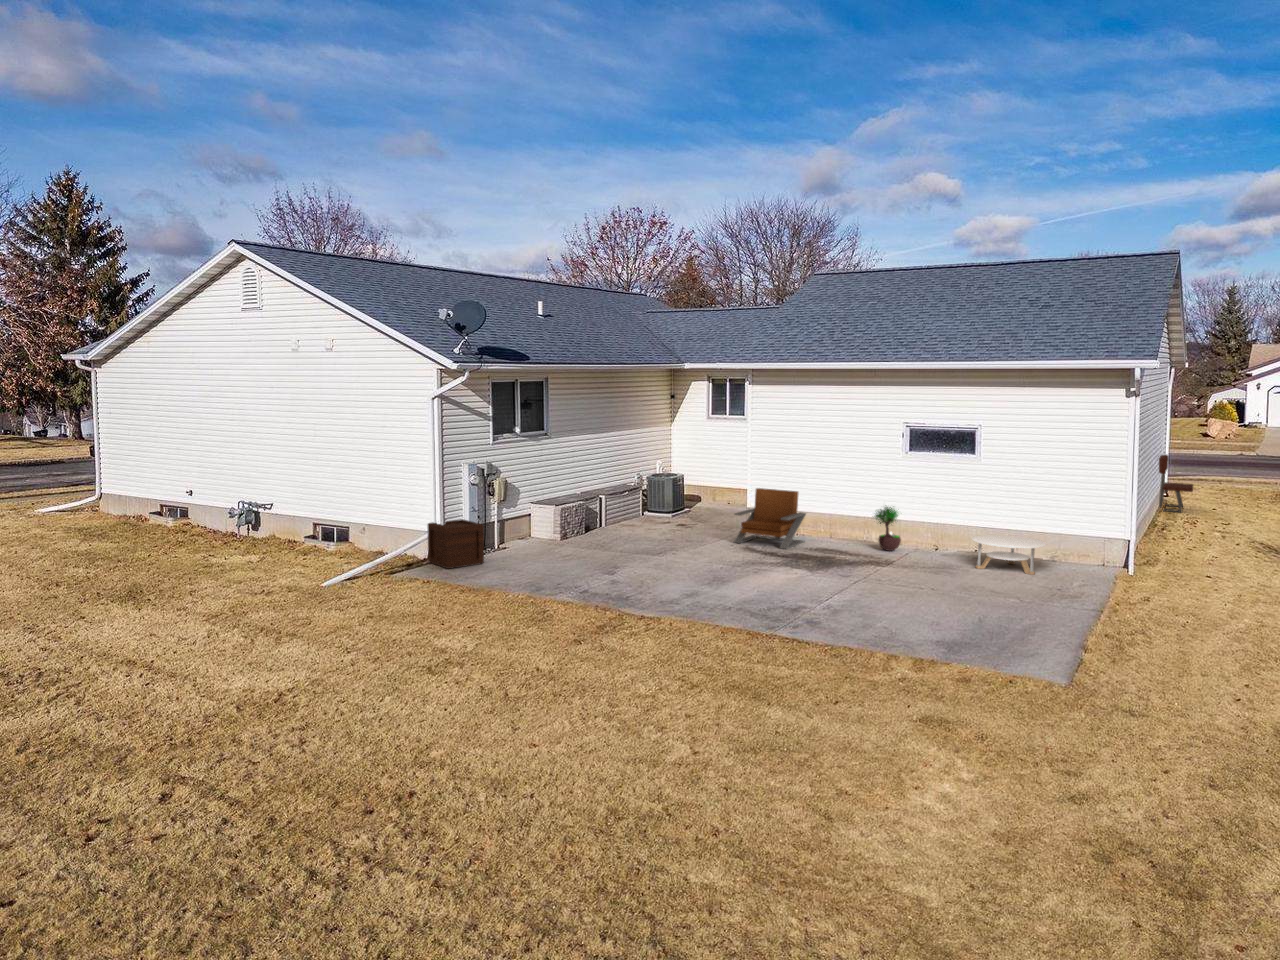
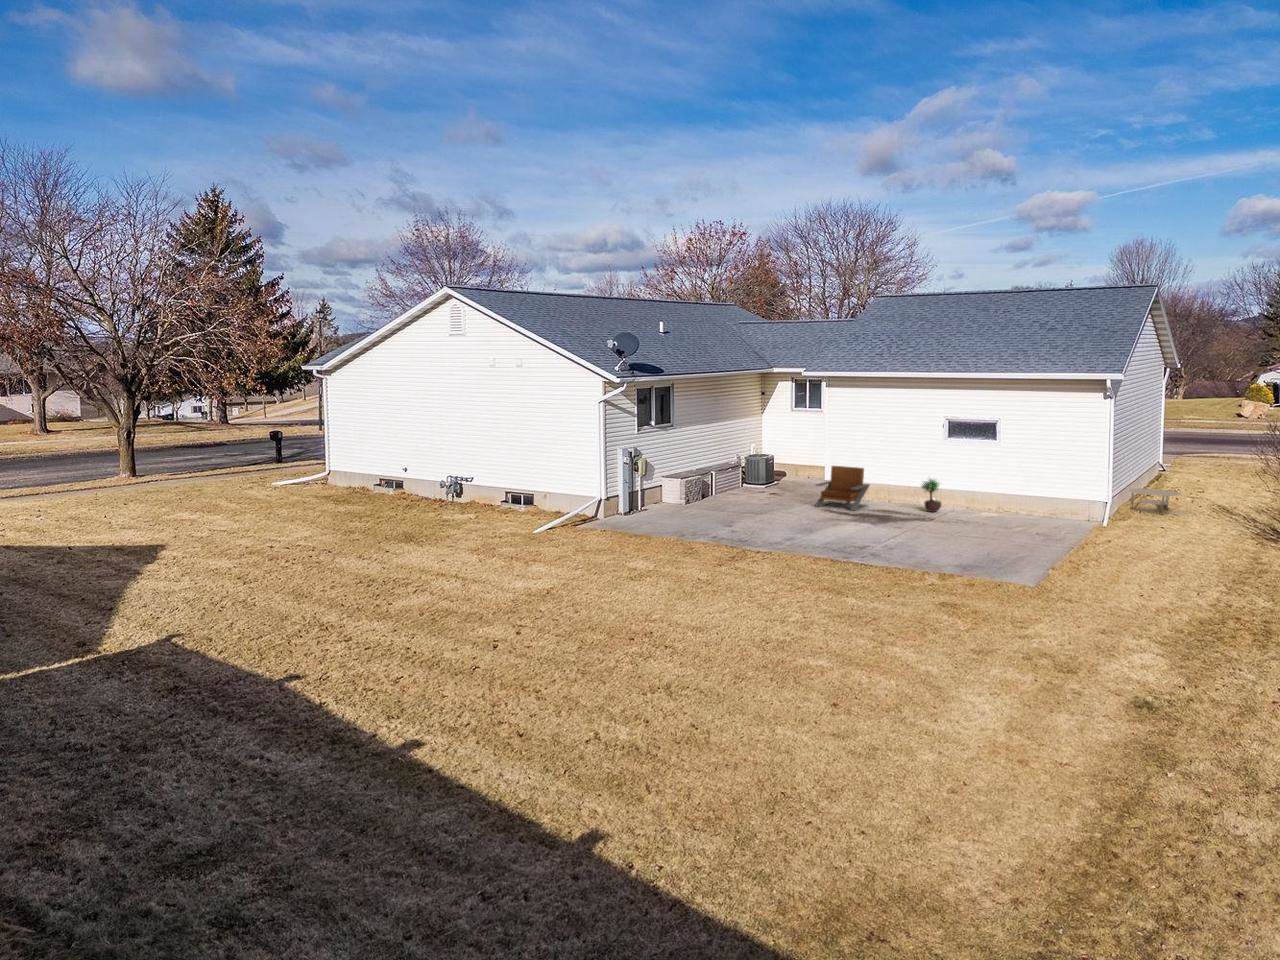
bench: present [1158,455,1193,512] -> none [1158,437,1190,484]
wooden crate: present [428,519,484,569] -> none [596,489,637,524]
round table: present [972,535,1046,575] -> present [1129,488,1181,515]

